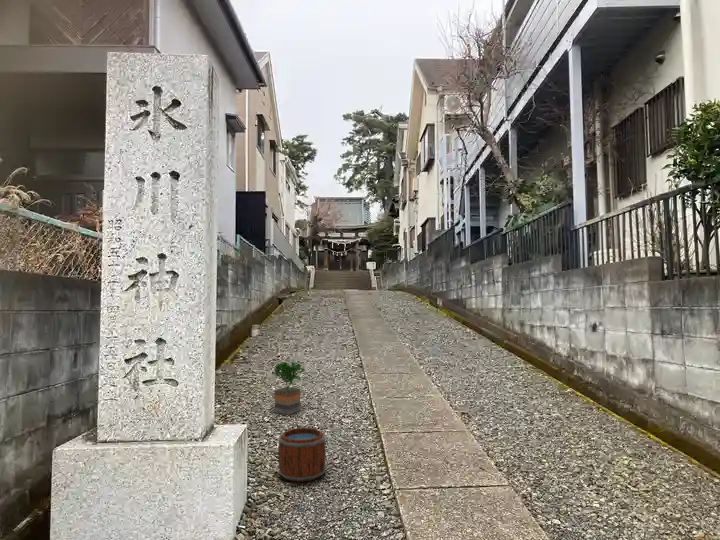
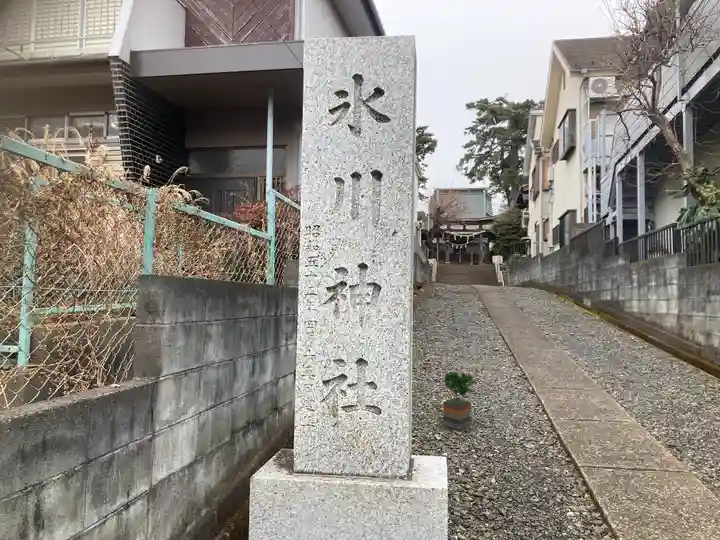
bucket: present [278,428,326,482] -> none [472,459,527,524]

